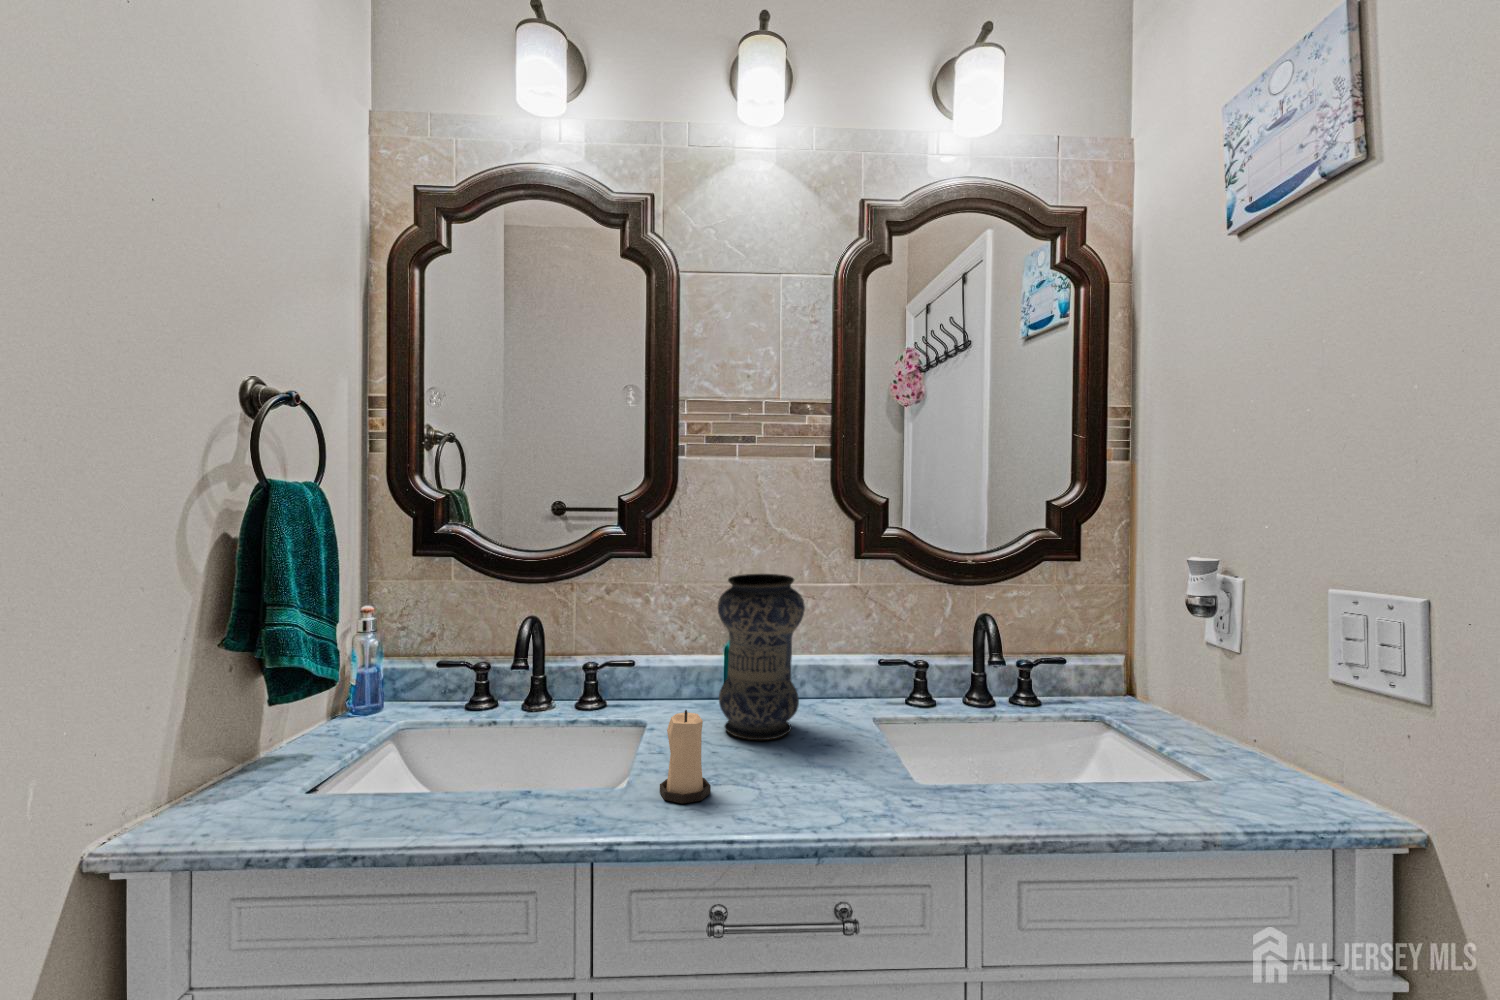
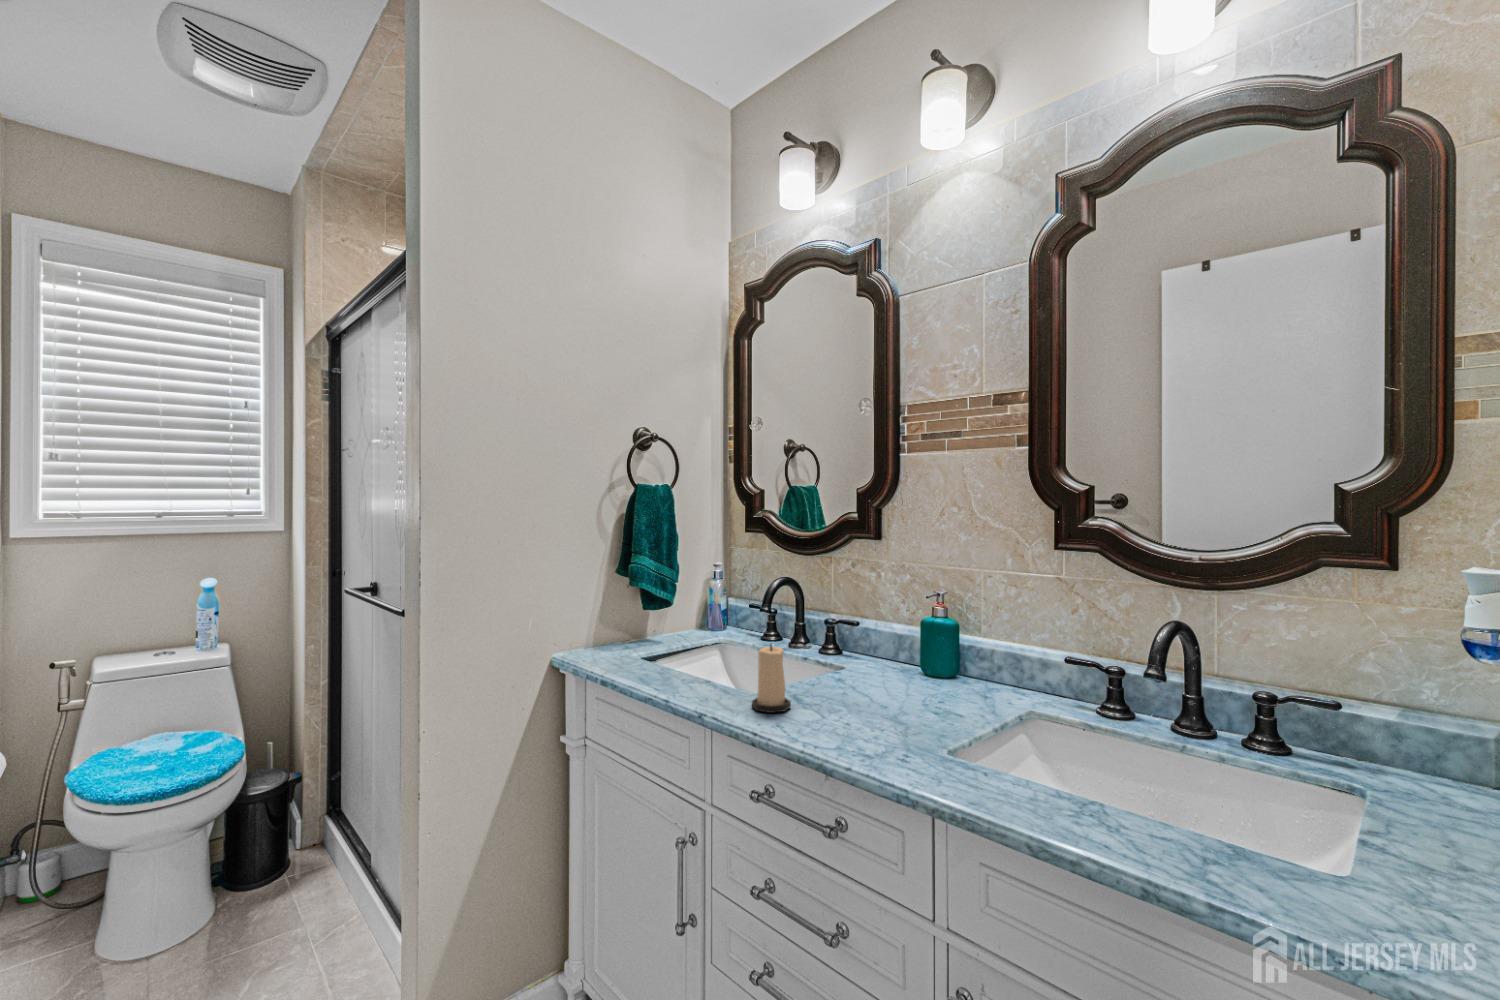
vase: present [718,574,805,740] -> none [867,553,946,699]

